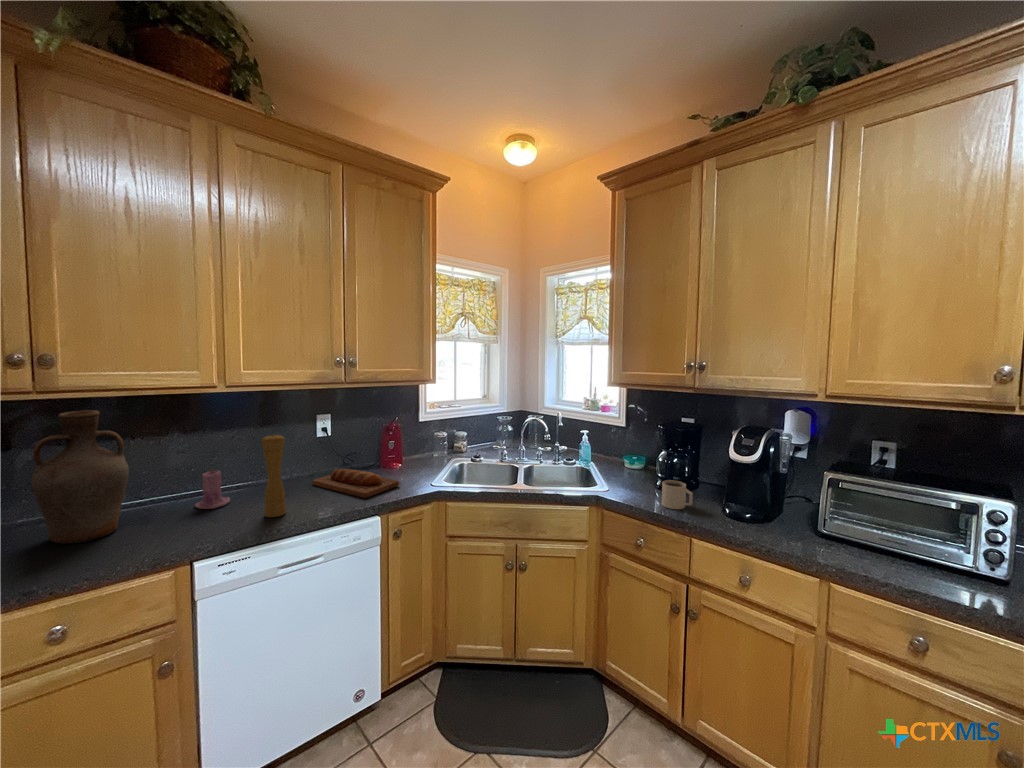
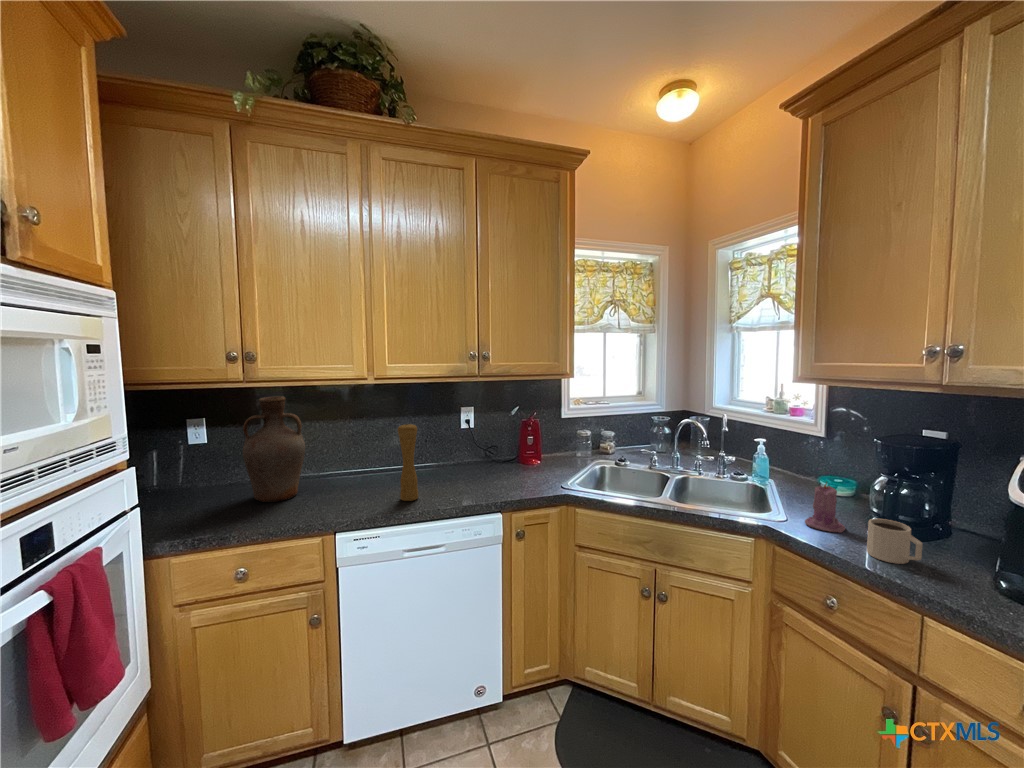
candle: present [195,469,230,509] -> present [805,483,845,533]
bread loaf: present [313,469,399,498] -> none [451,461,529,493]

